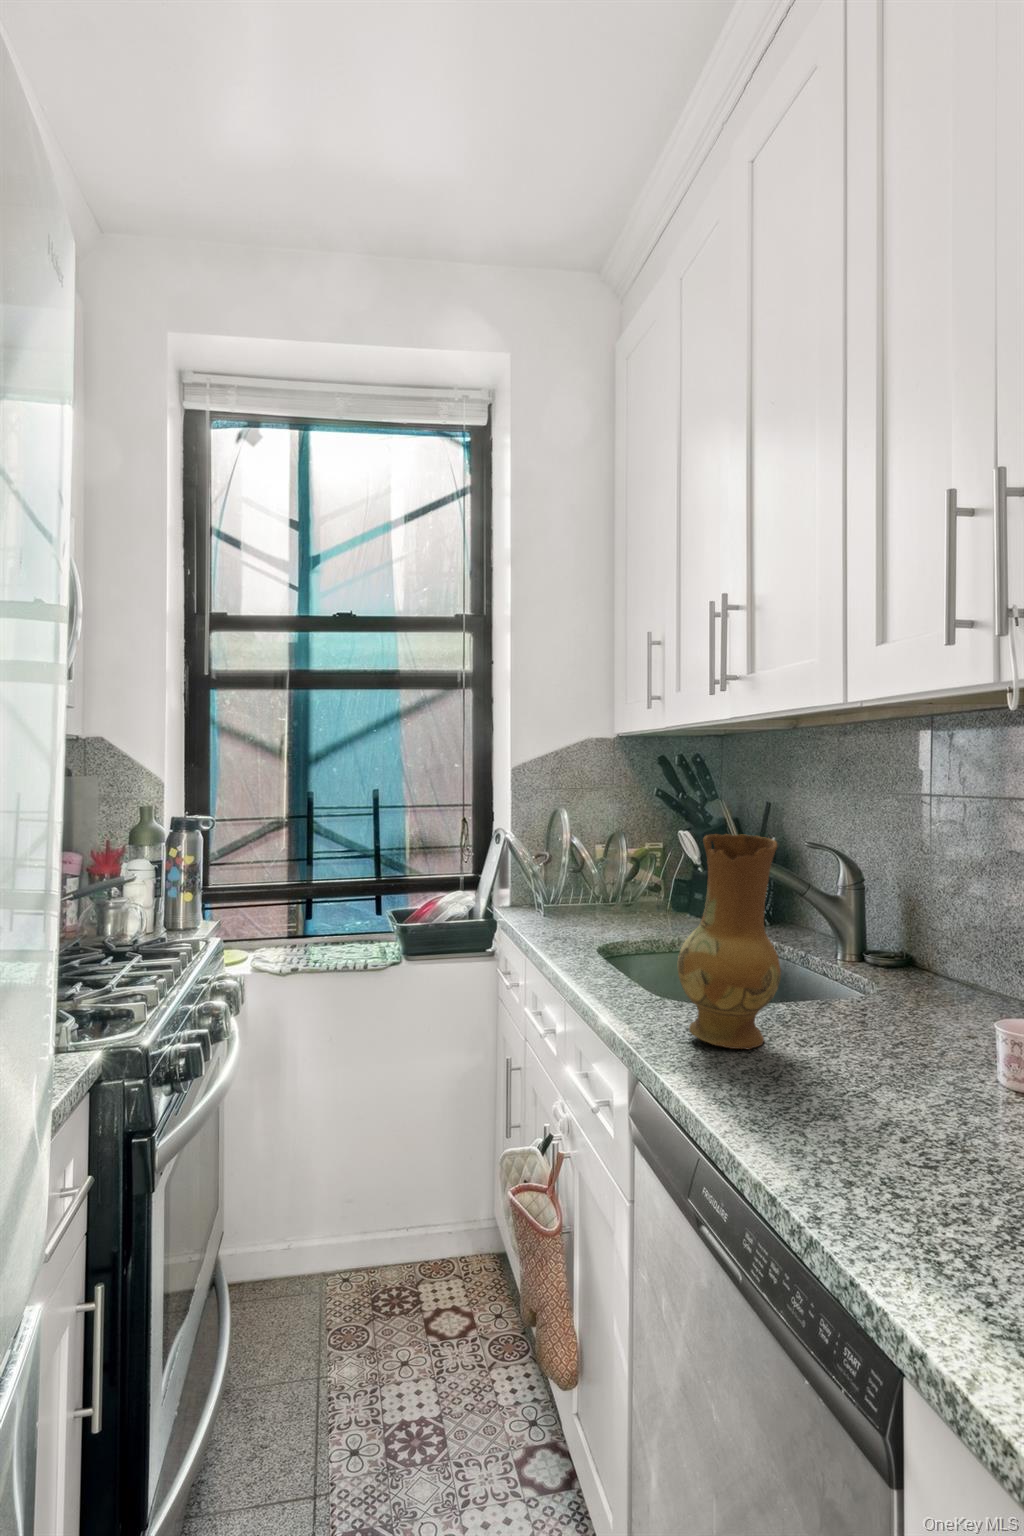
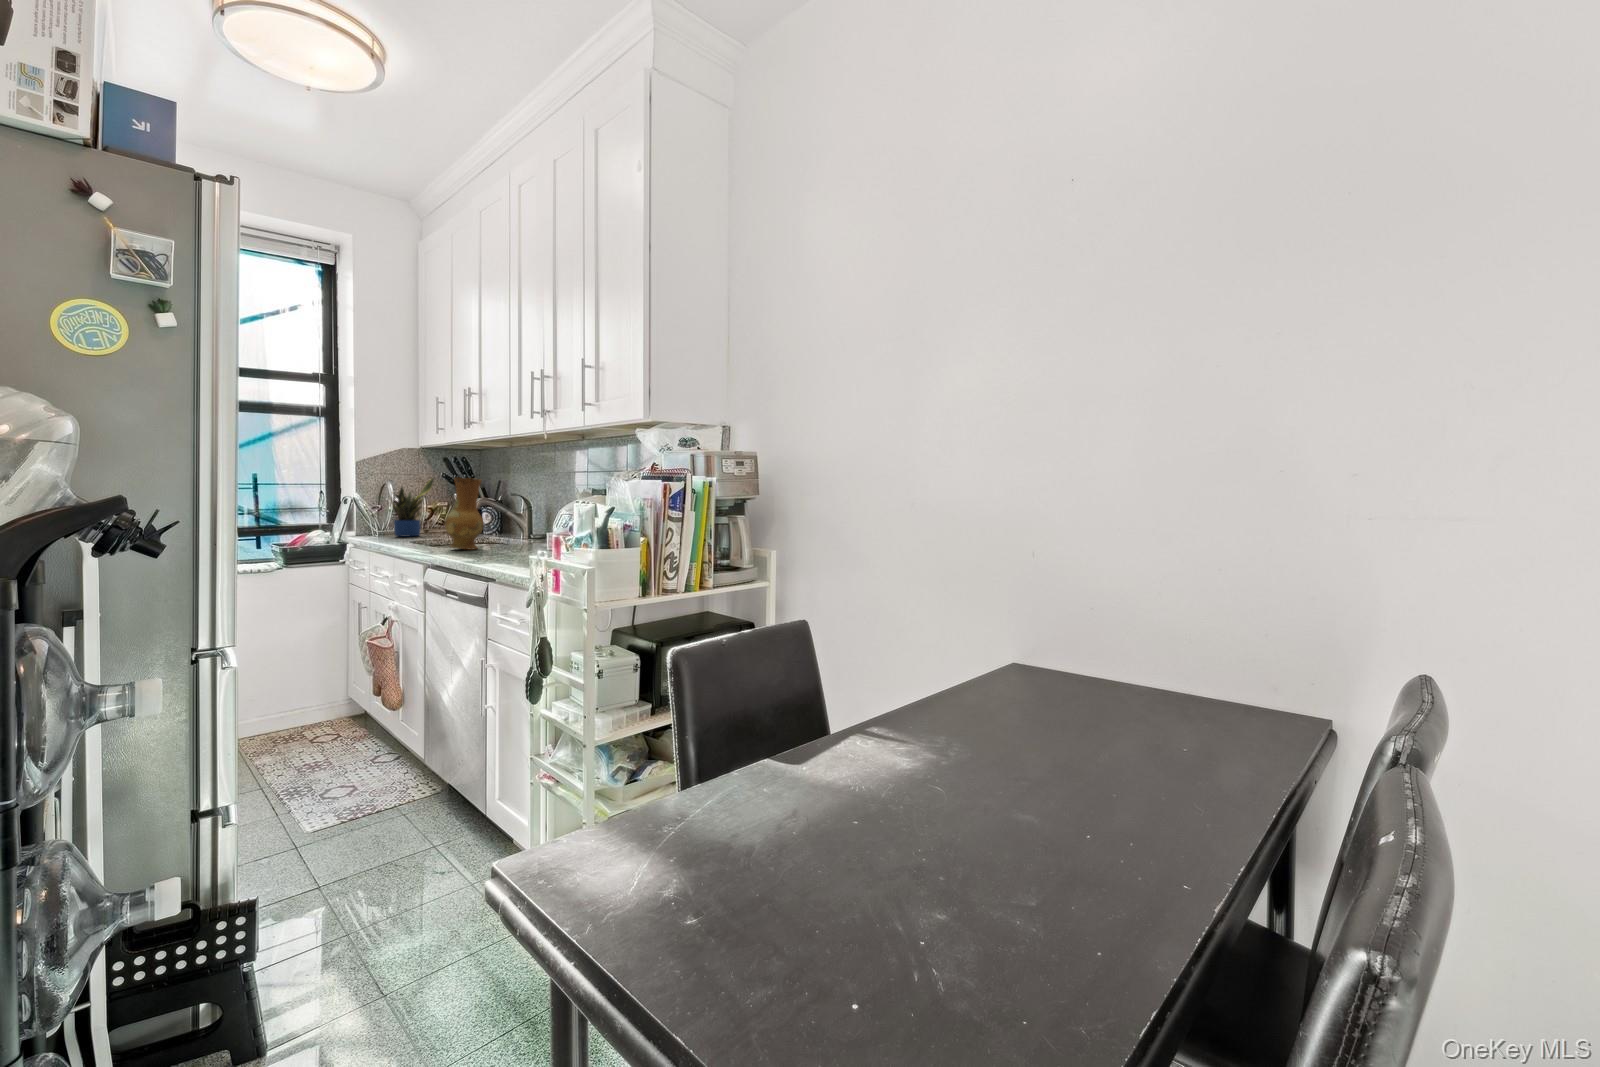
potted plant: none [562,797,644,925] -> present [389,478,434,537]

